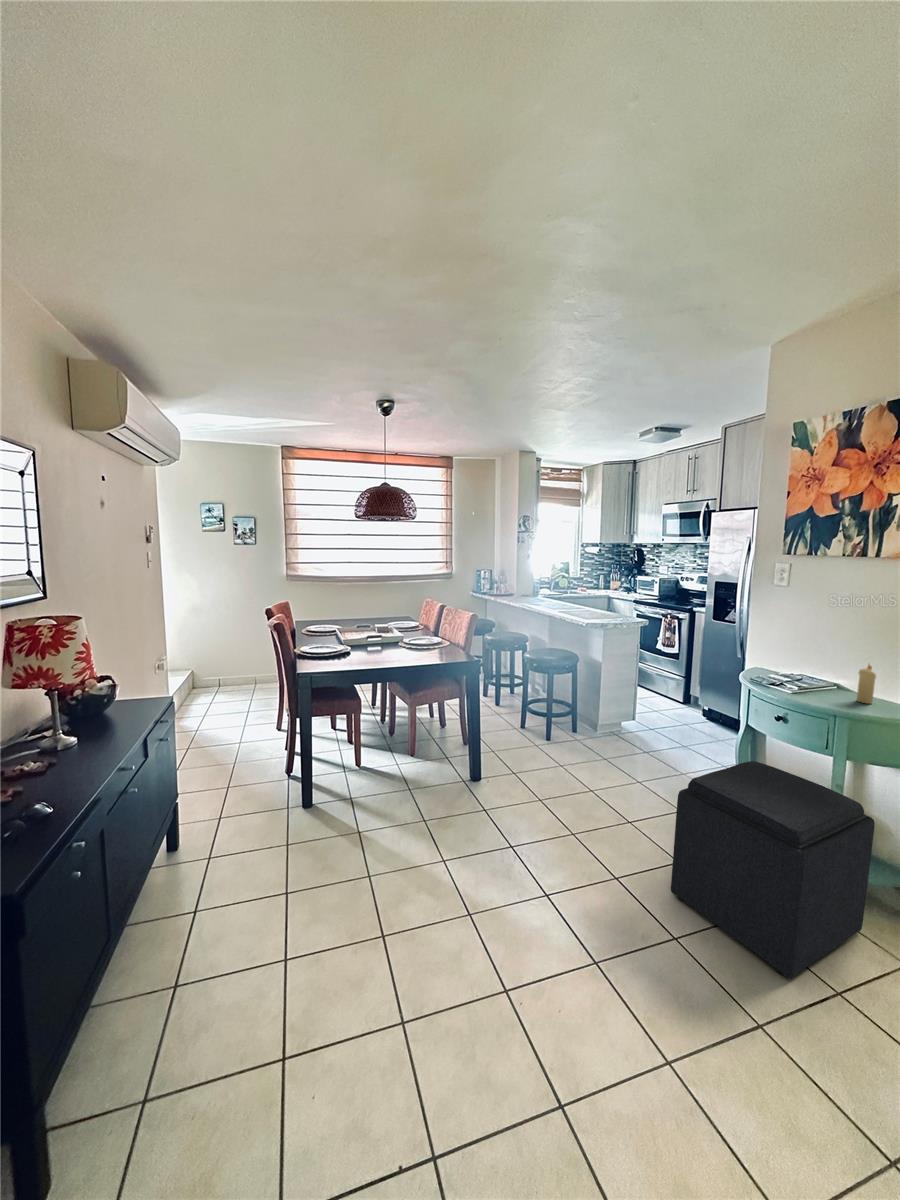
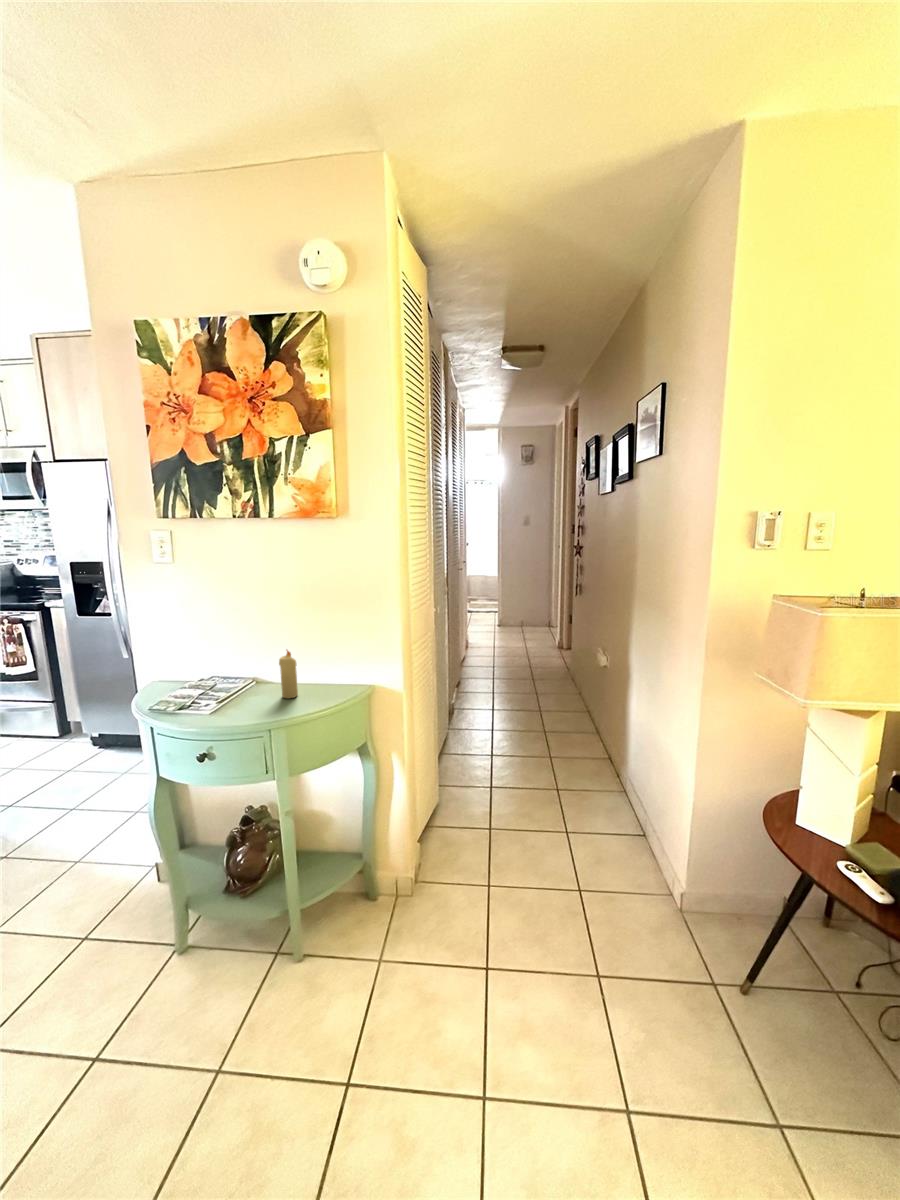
ottoman: present [671,761,875,978] -> none [61,826,338,1160]

